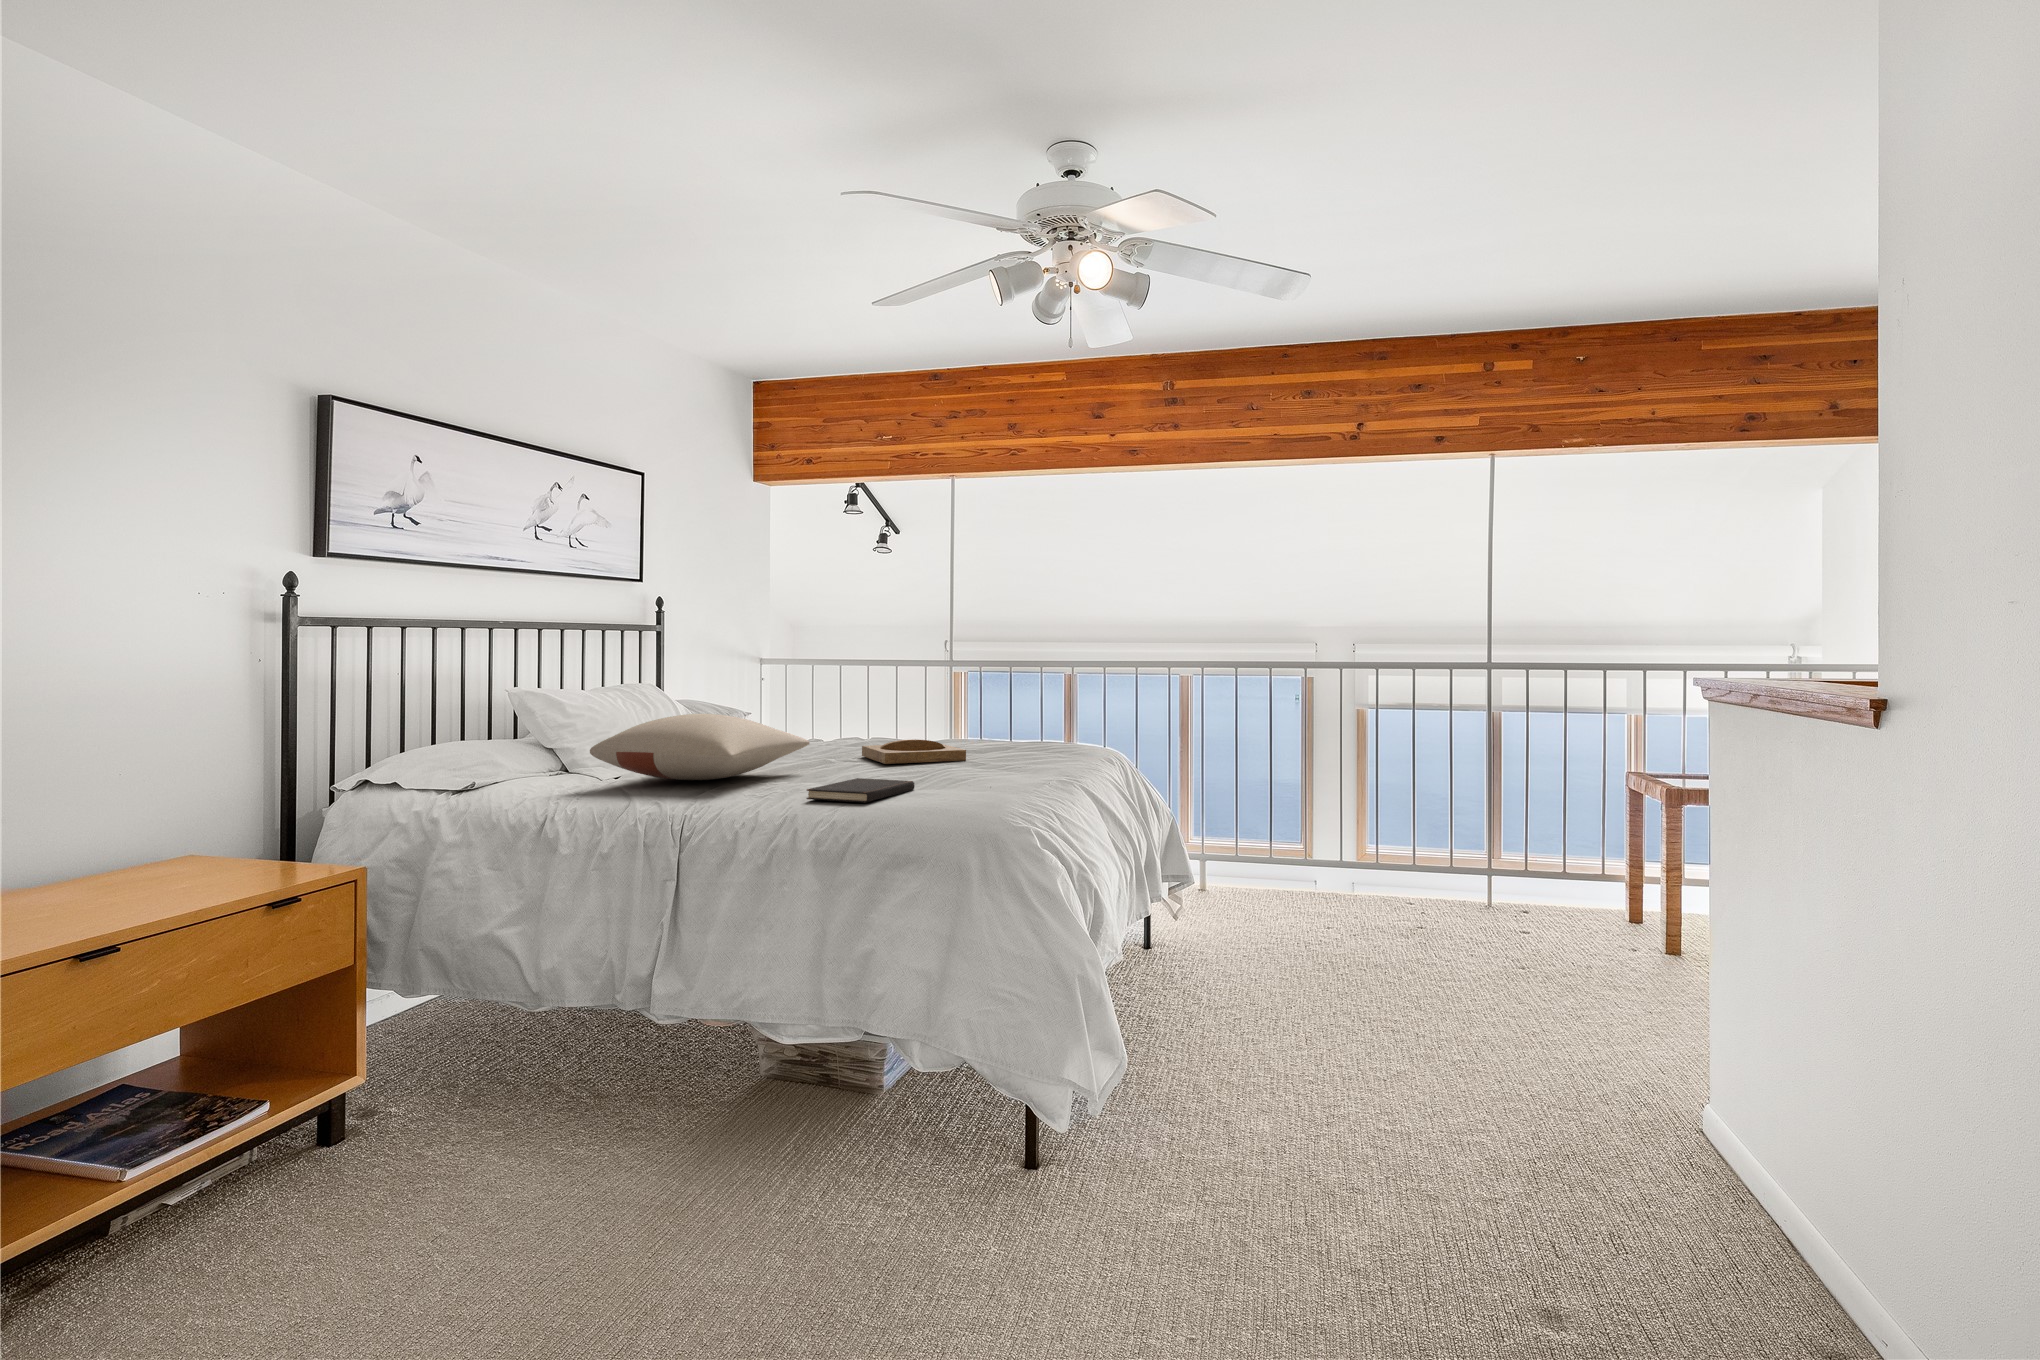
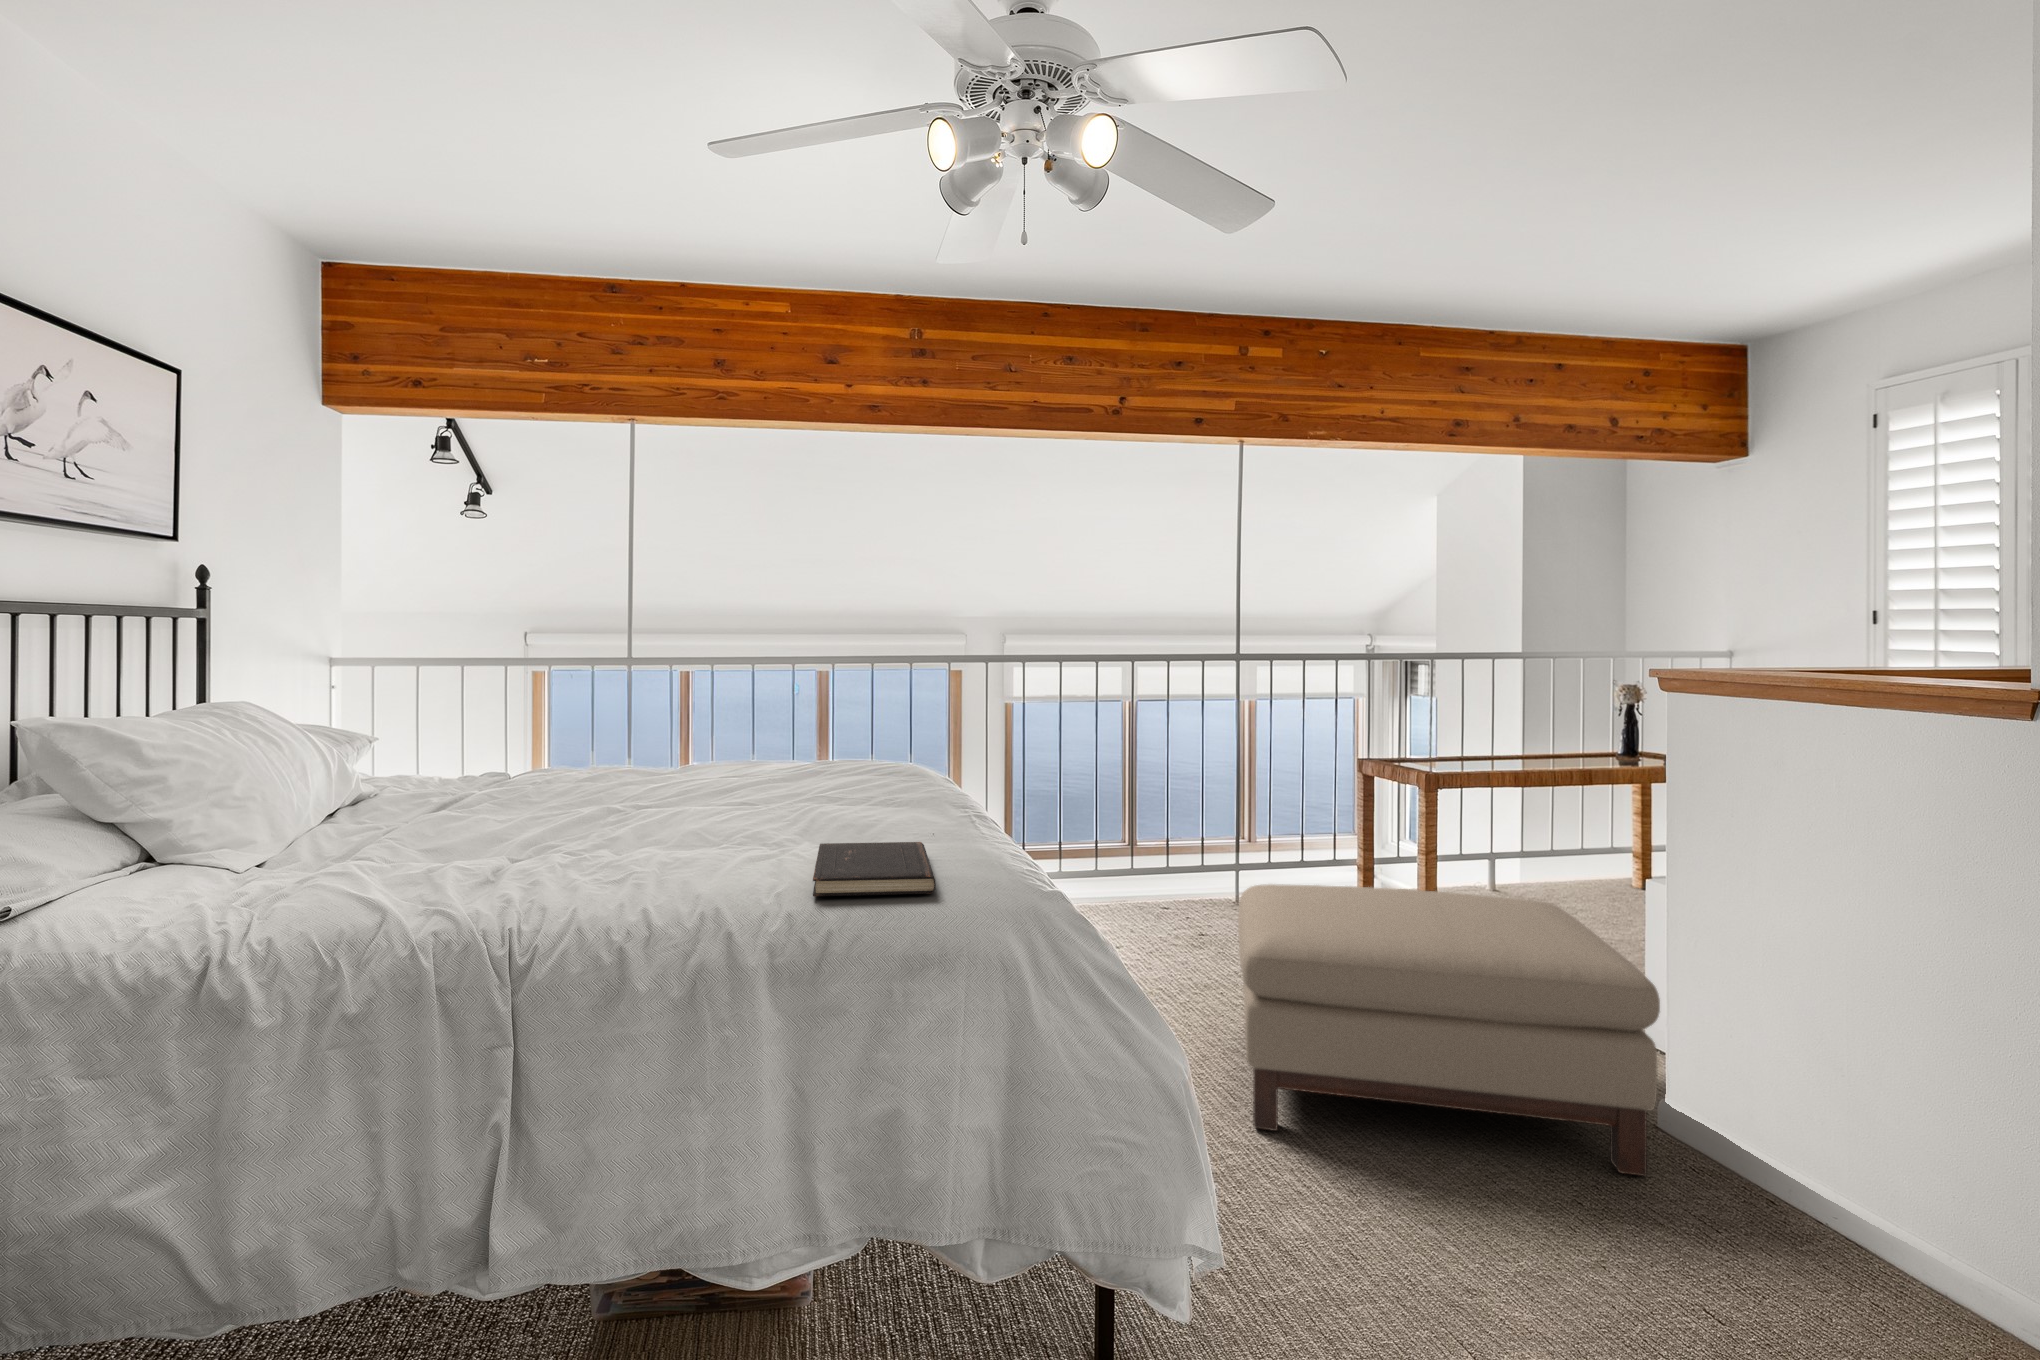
pillow: present [590,714,810,780] -> none [293,747,658,870]
tray: present [862,739,966,764] -> none [677,767,848,808]
ottoman: none [1229,863,1590,1109] -> present [1238,884,1660,1176]

